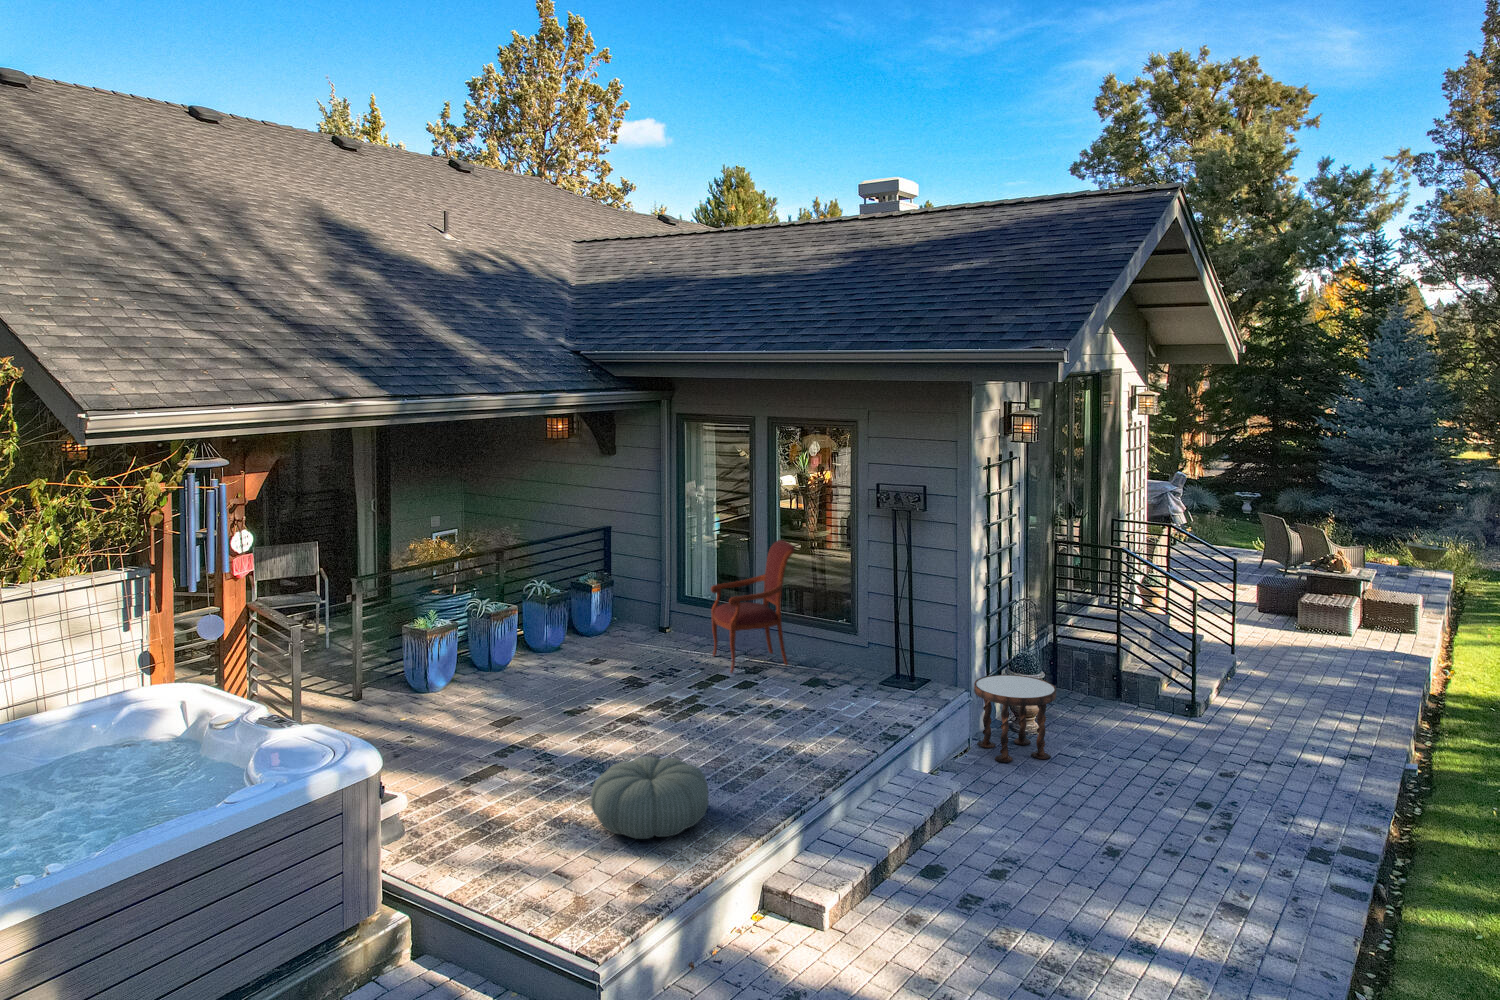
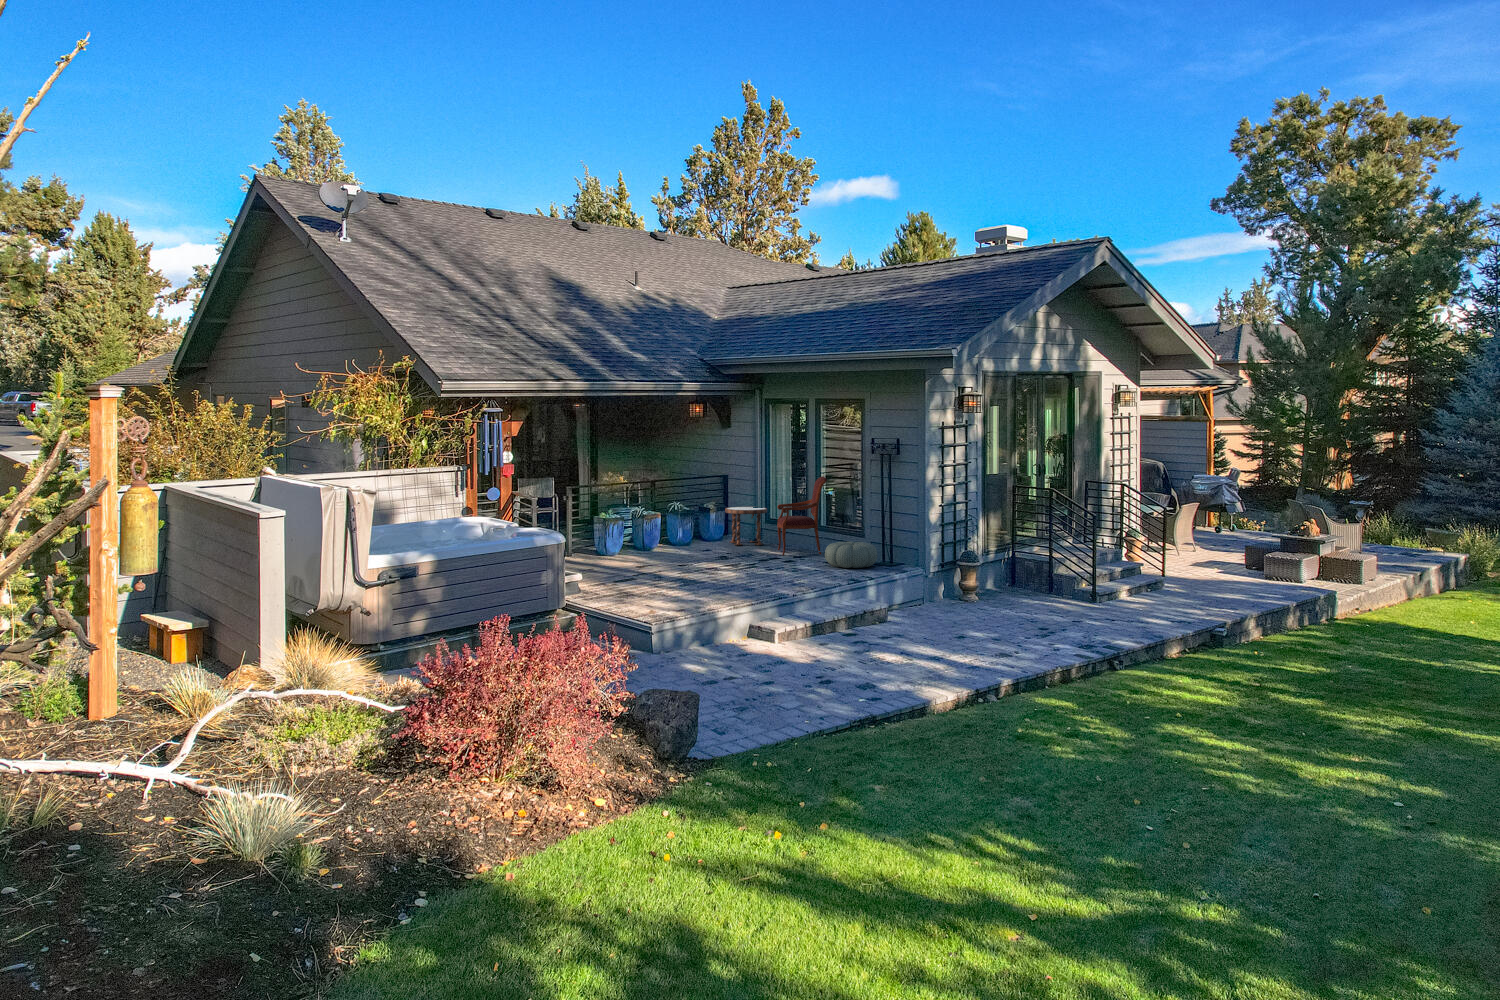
side table: present [974,675,1056,762] -> present [725,507,767,545]
pouf: present [591,757,708,839] -> present [825,541,877,568]

